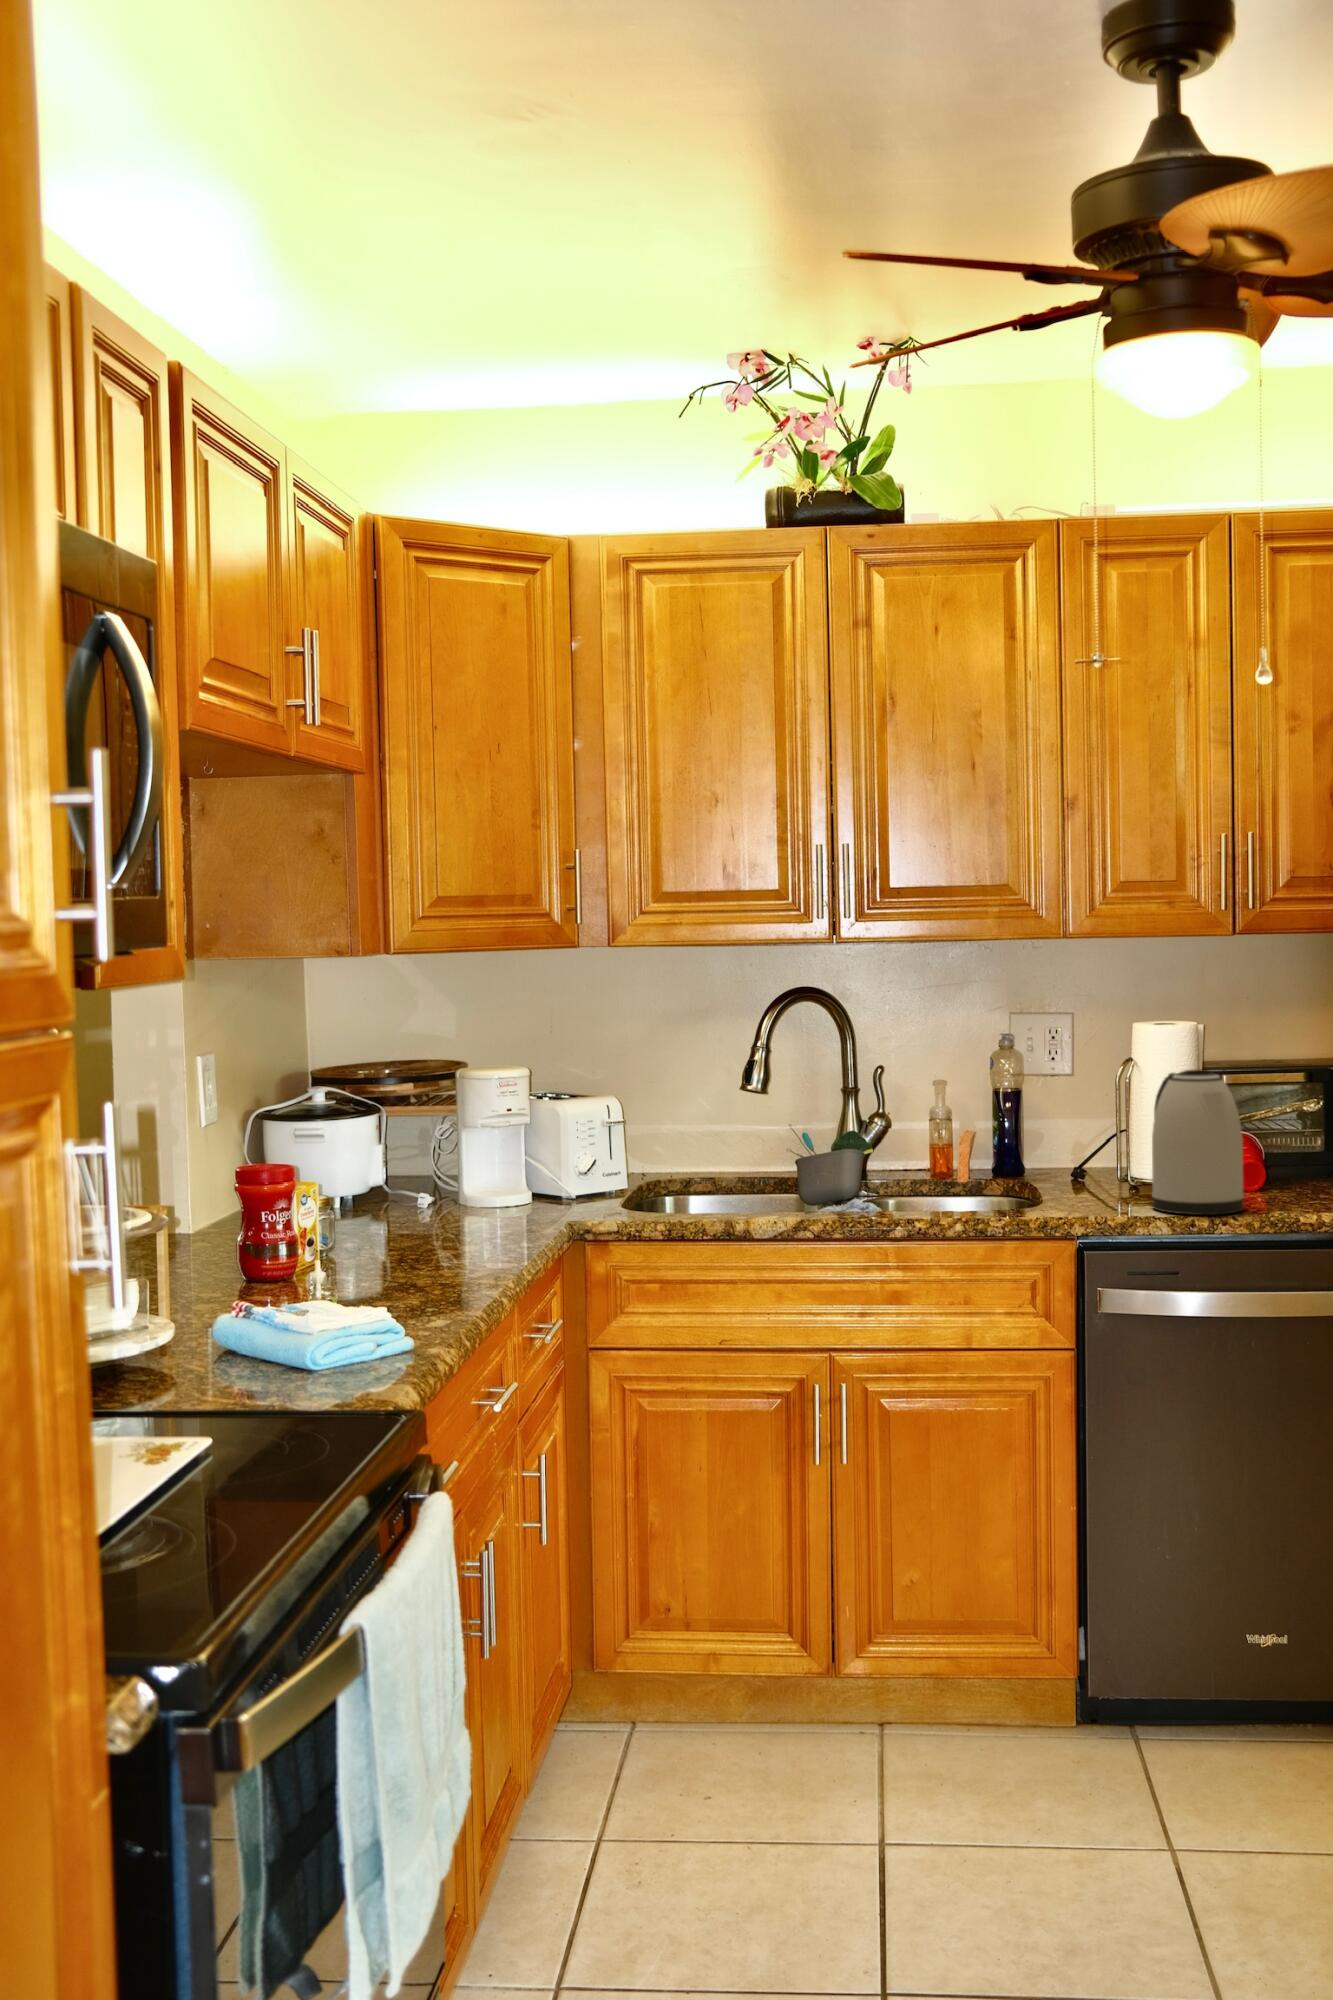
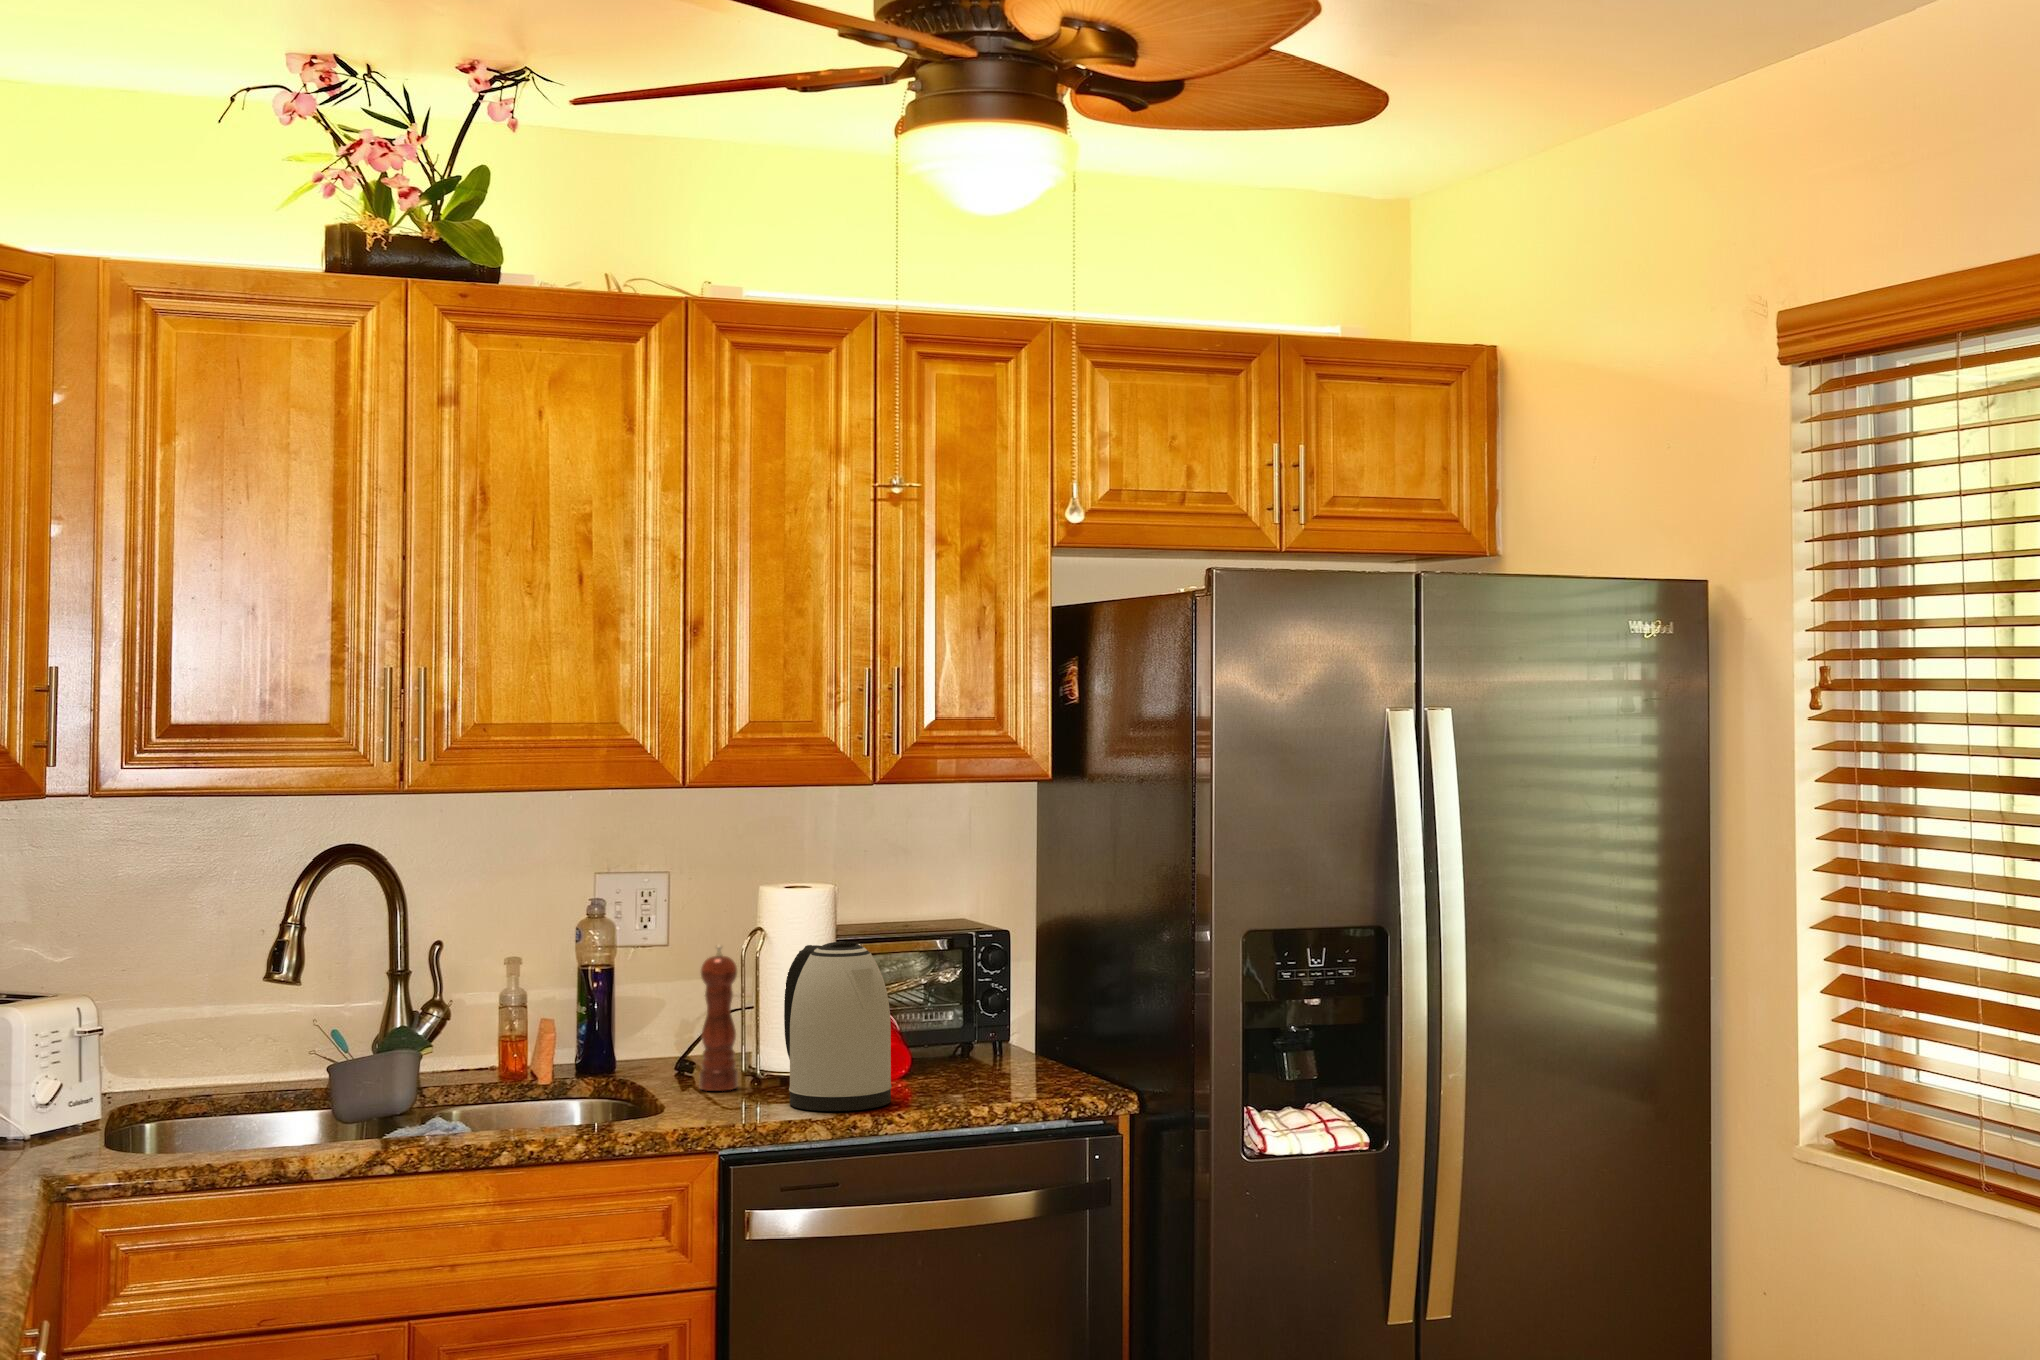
pepper mill: none [1084,1072,1118,1194] -> present [700,945,738,1091]

